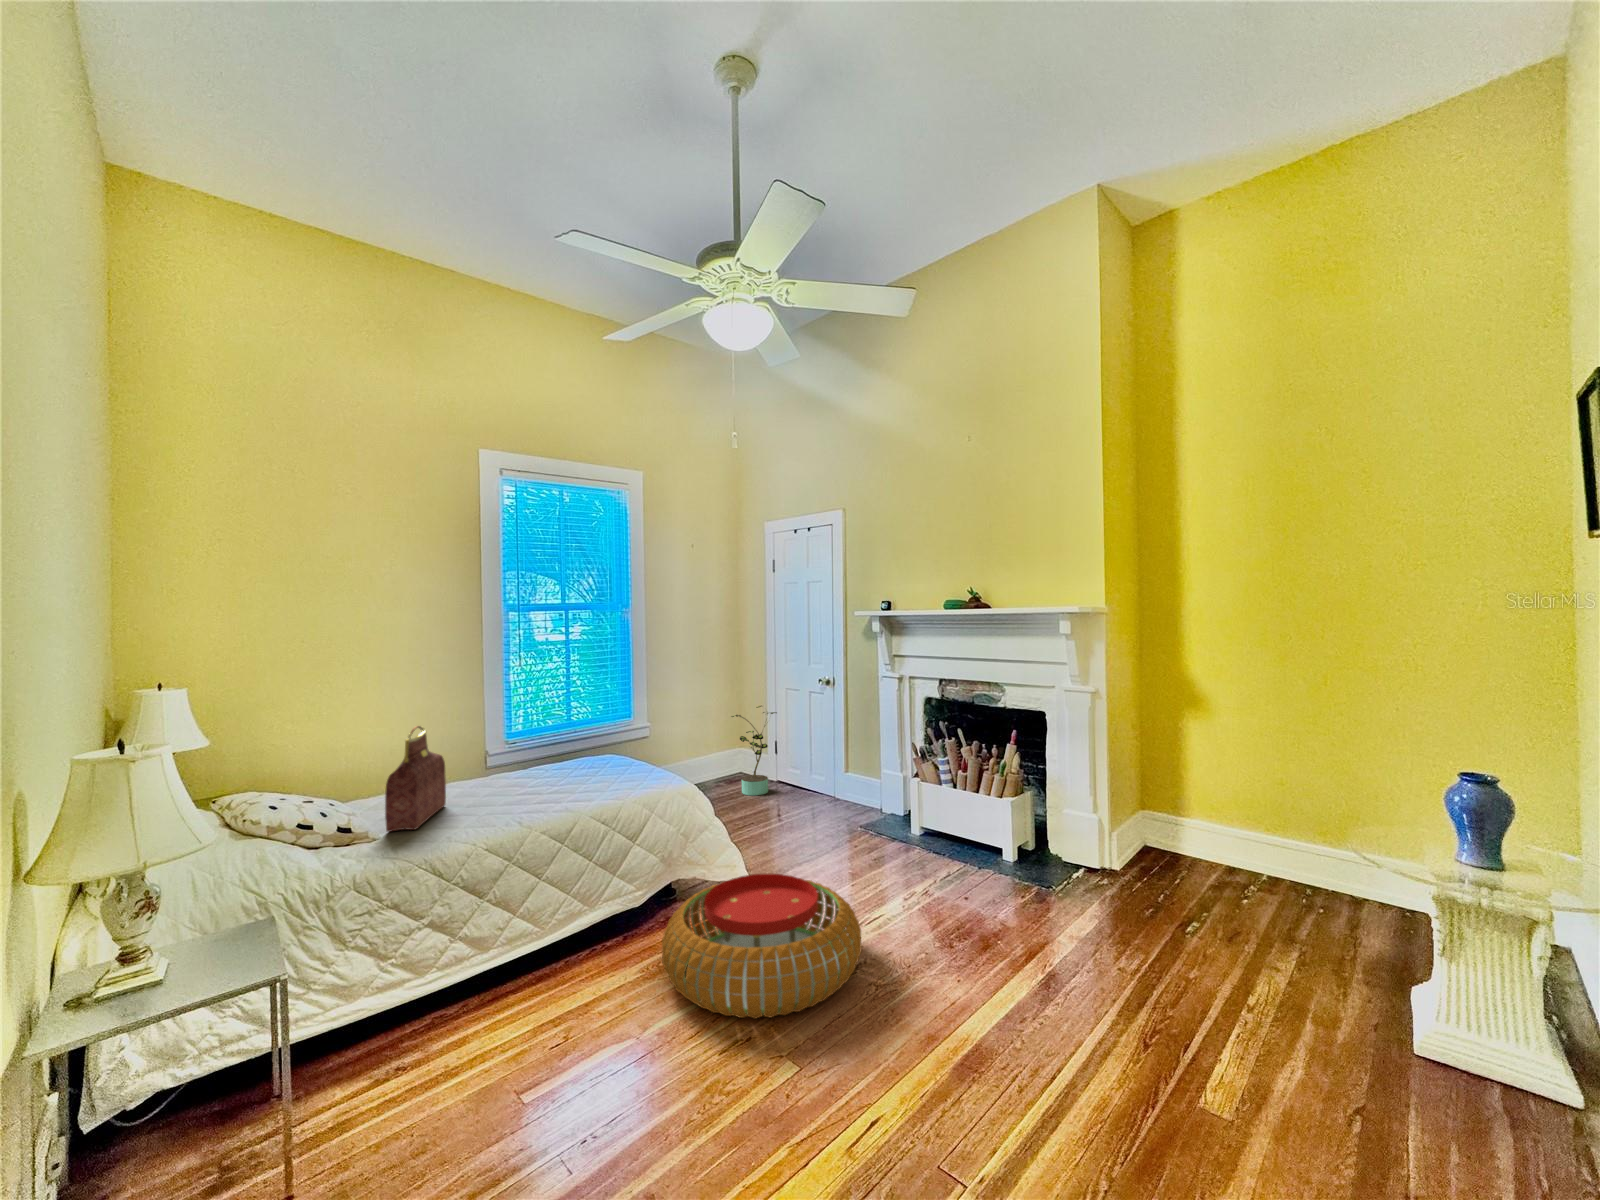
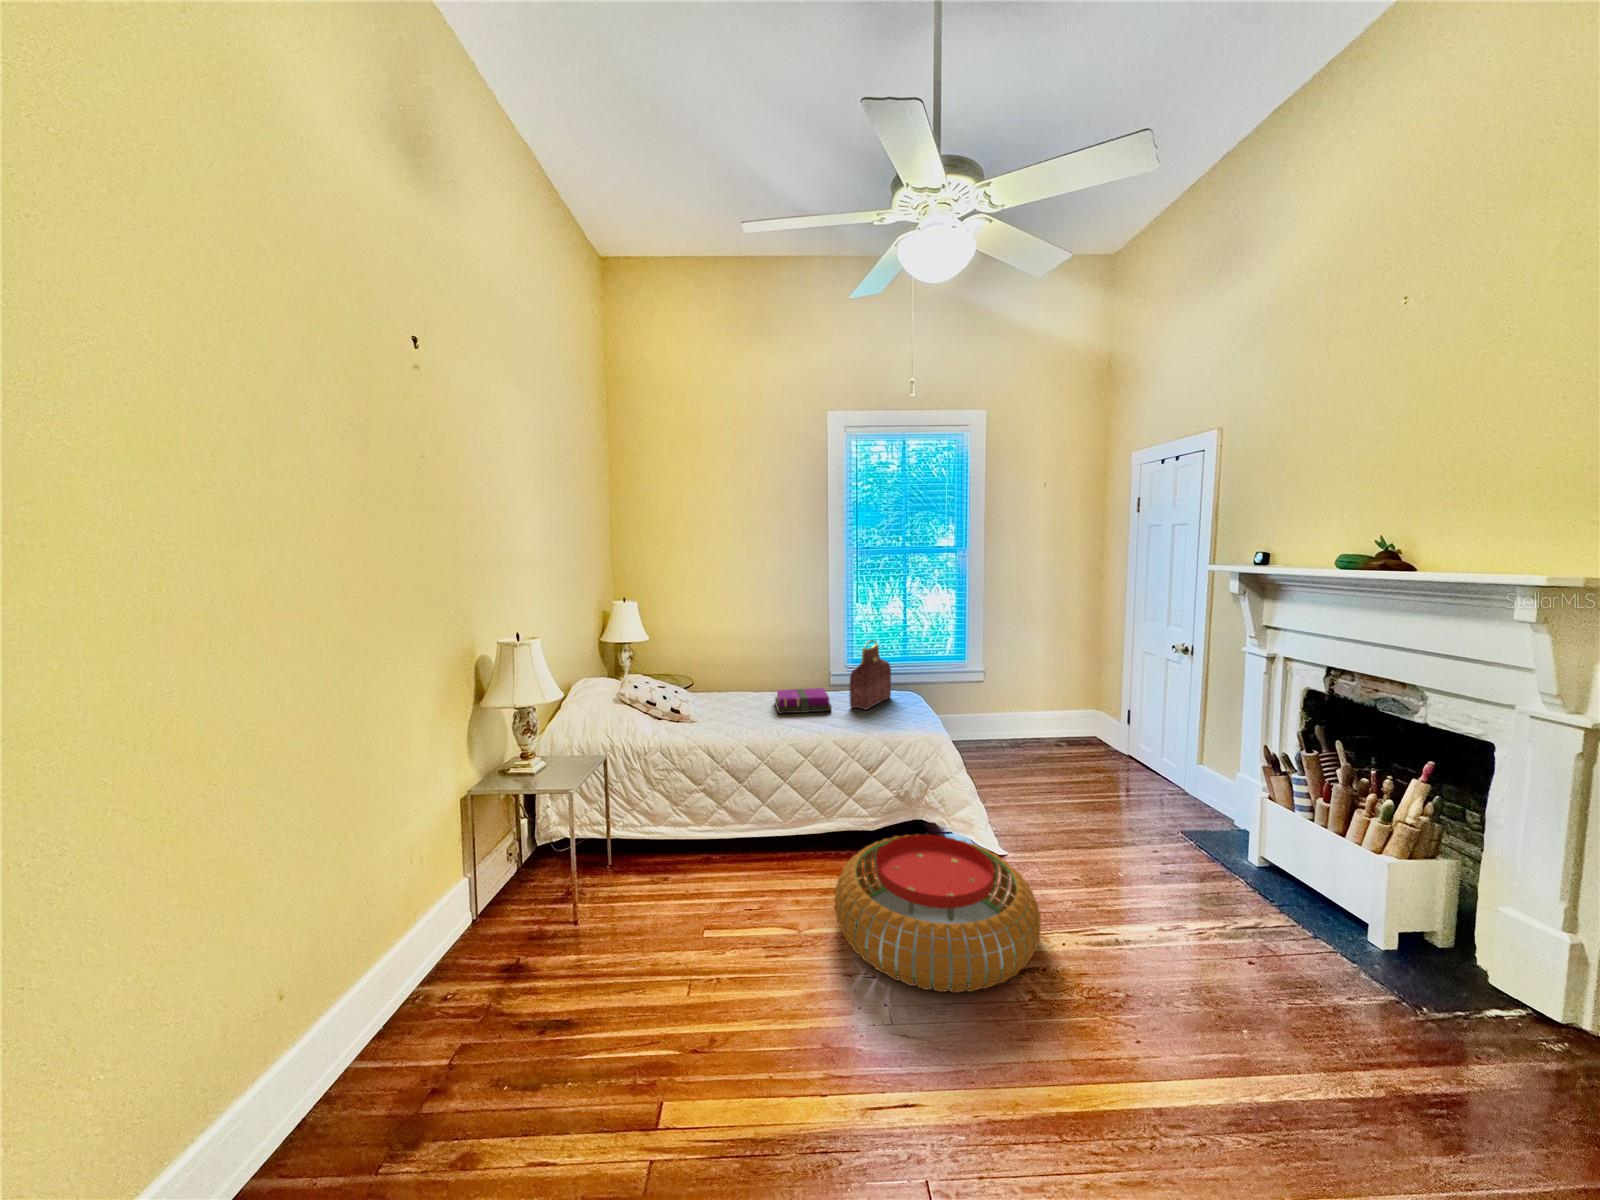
potted plant: present [731,705,777,796] -> none [1073,662,1124,757]
handbag: present [385,726,446,832] -> present [849,640,891,710]
notebook: none [466,766,555,805] -> present [775,688,832,714]

